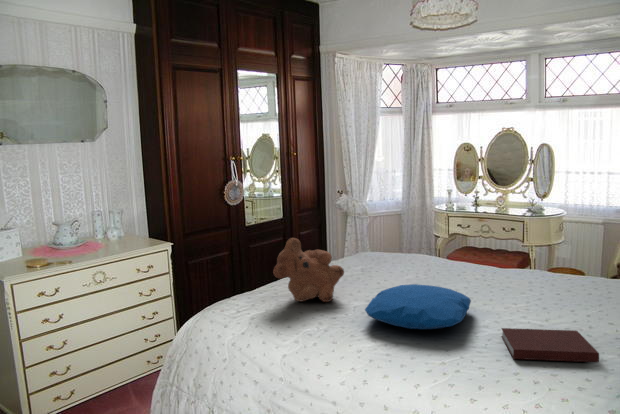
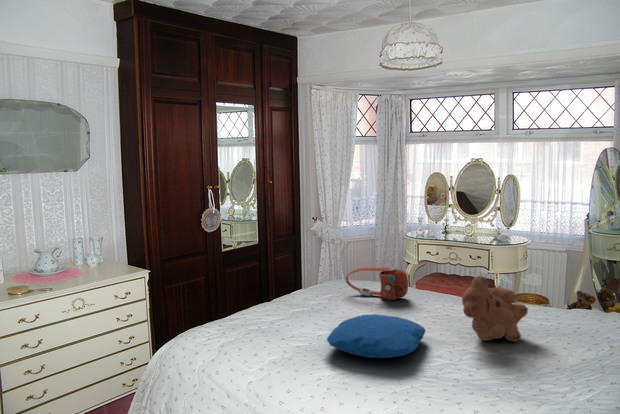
handbag: none [378,237,445,271] -> present [346,268,408,300]
teddy bear: present [273,238,344,302] -> present [462,276,528,342]
notebook: present [501,328,599,362] -> none [450,357,532,390]

